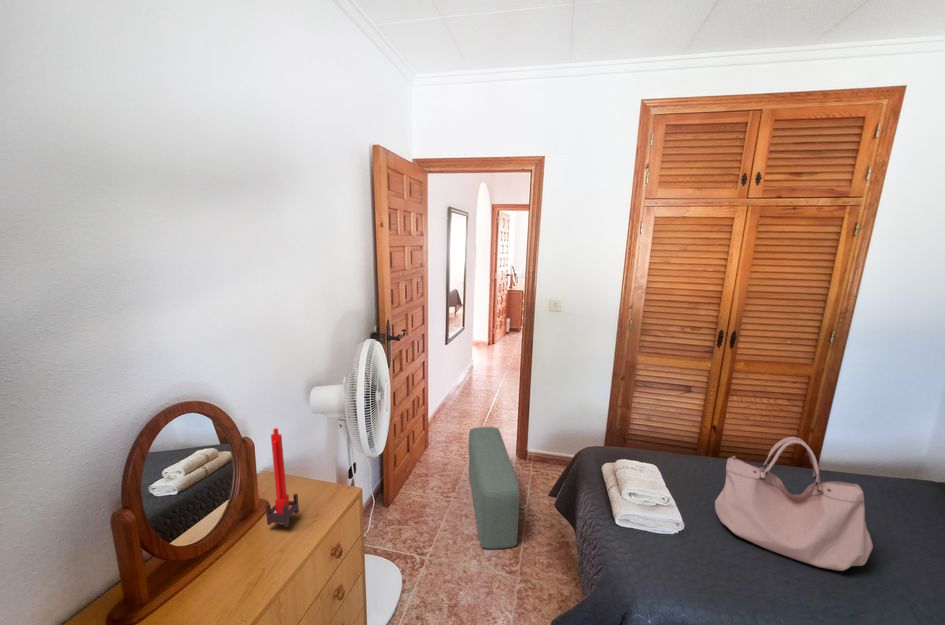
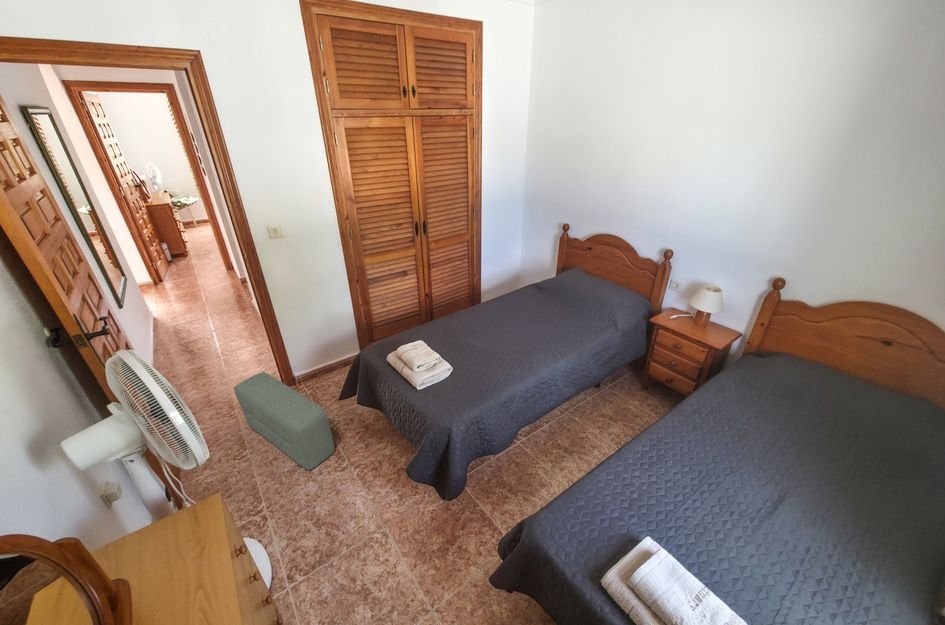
candle: present [266,428,299,527] -> none [122,506,189,593]
handbag: present [715,437,873,571] -> none [460,291,526,358]

